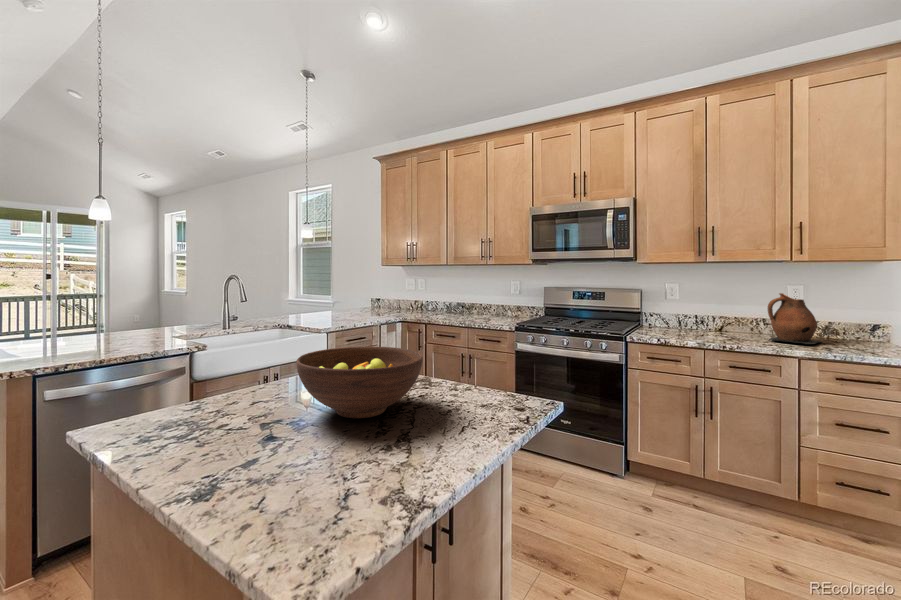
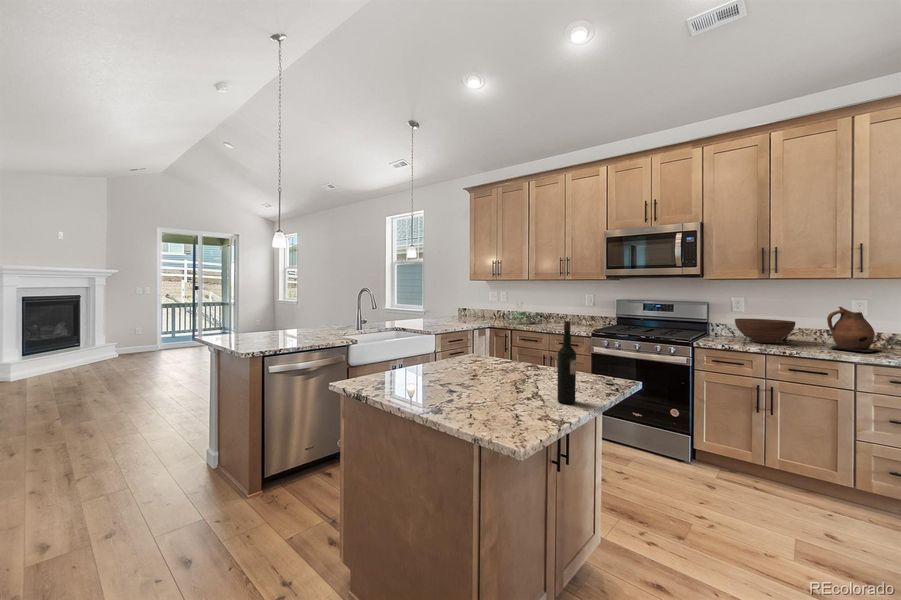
potted plant: none [416,284,456,317] -> present [512,312,532,324]
wine bottle: none [427,319,457,463] -> present [557,321,576,404]
fruit bowl: present [296,346,423,418] -> present [735,319,796,343]

